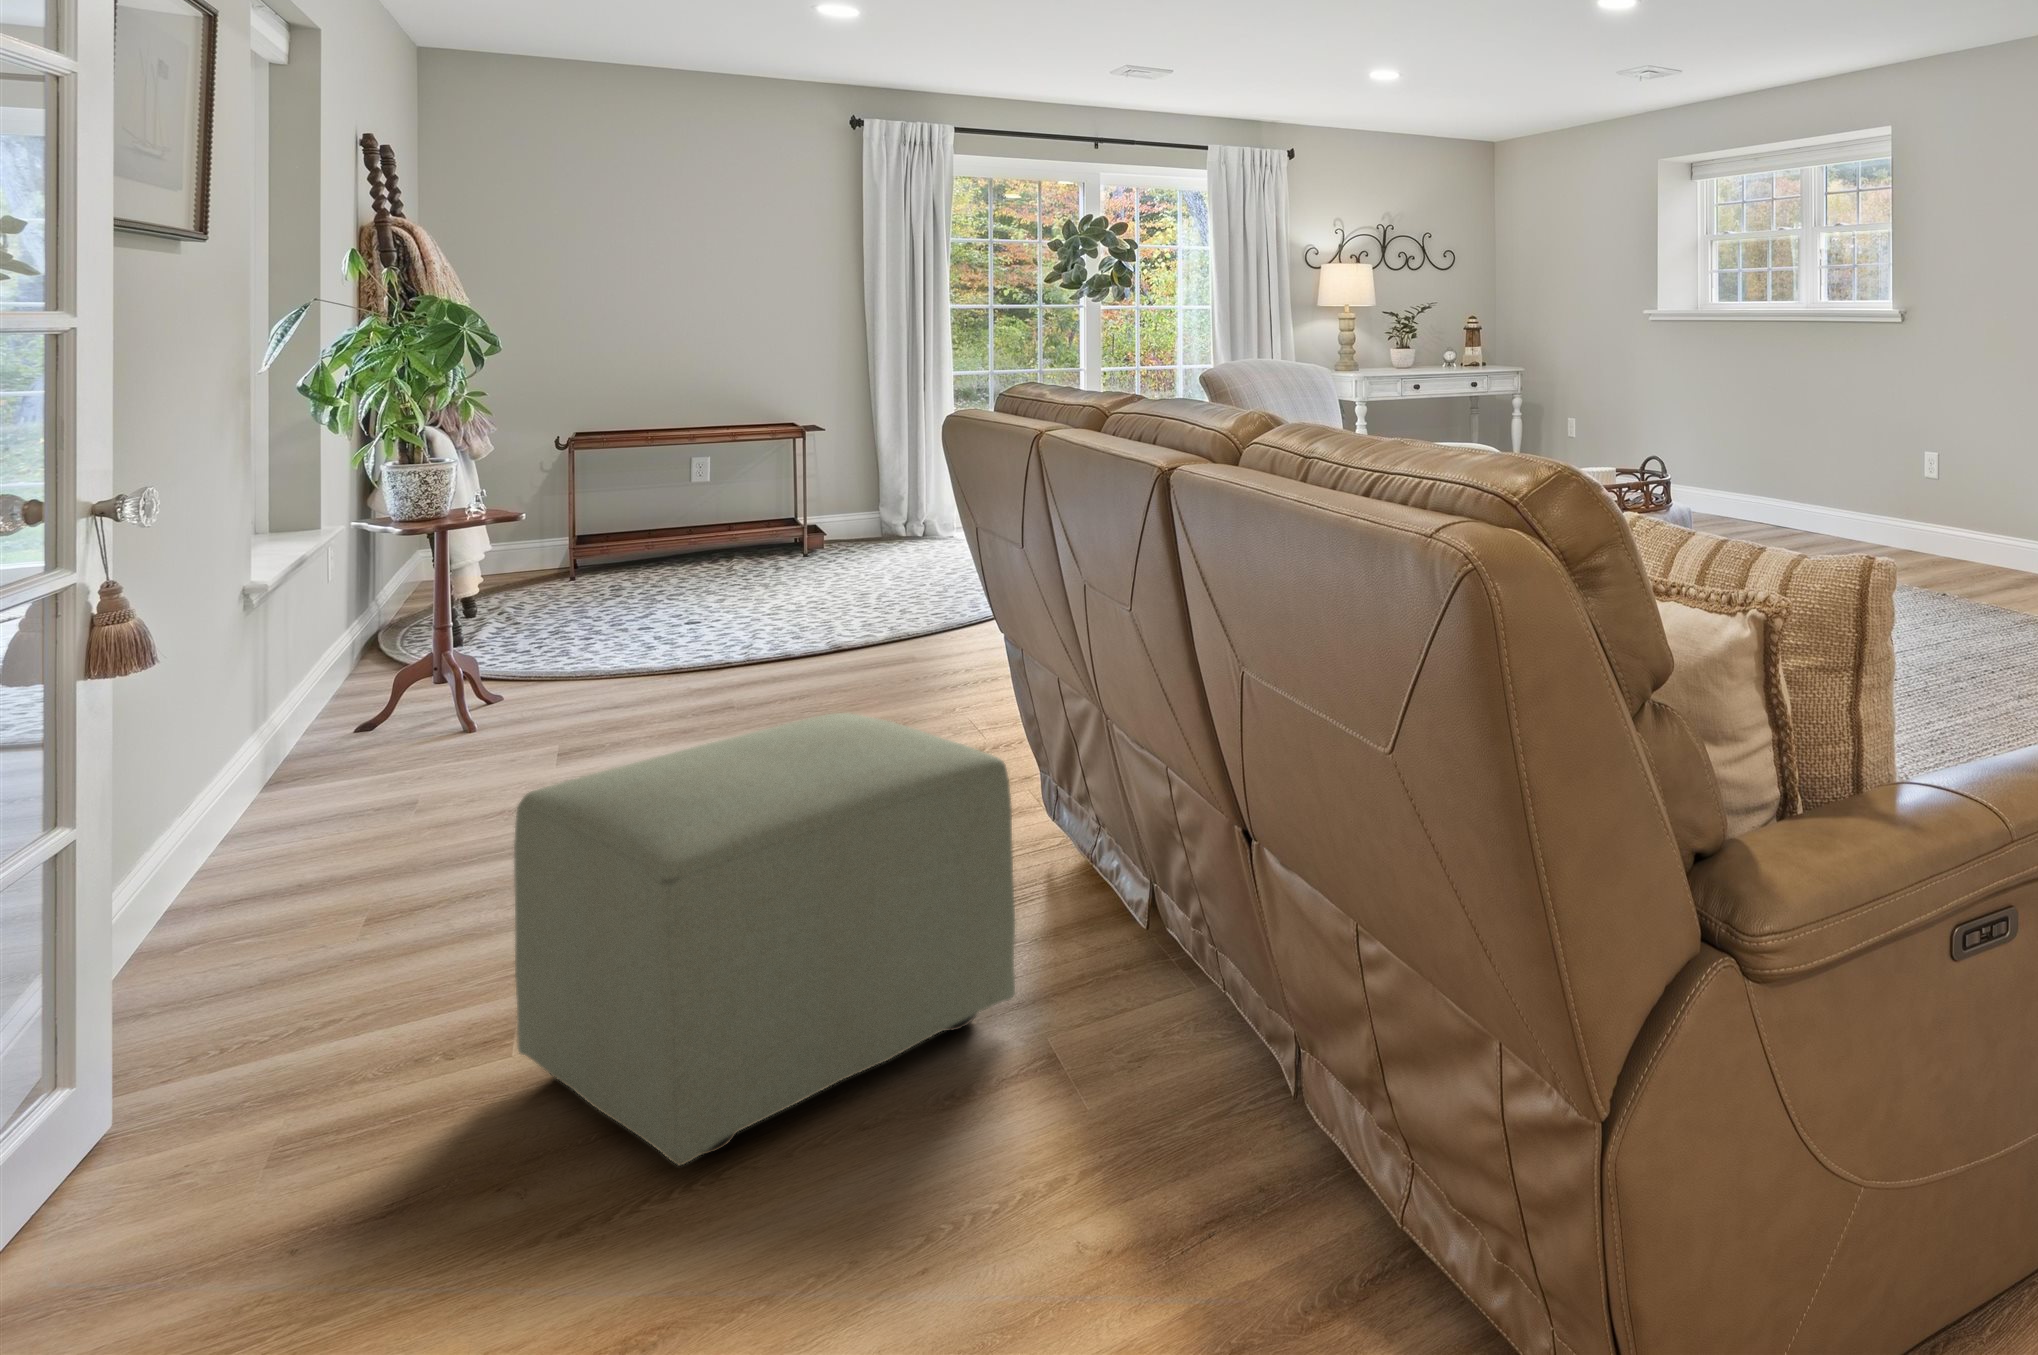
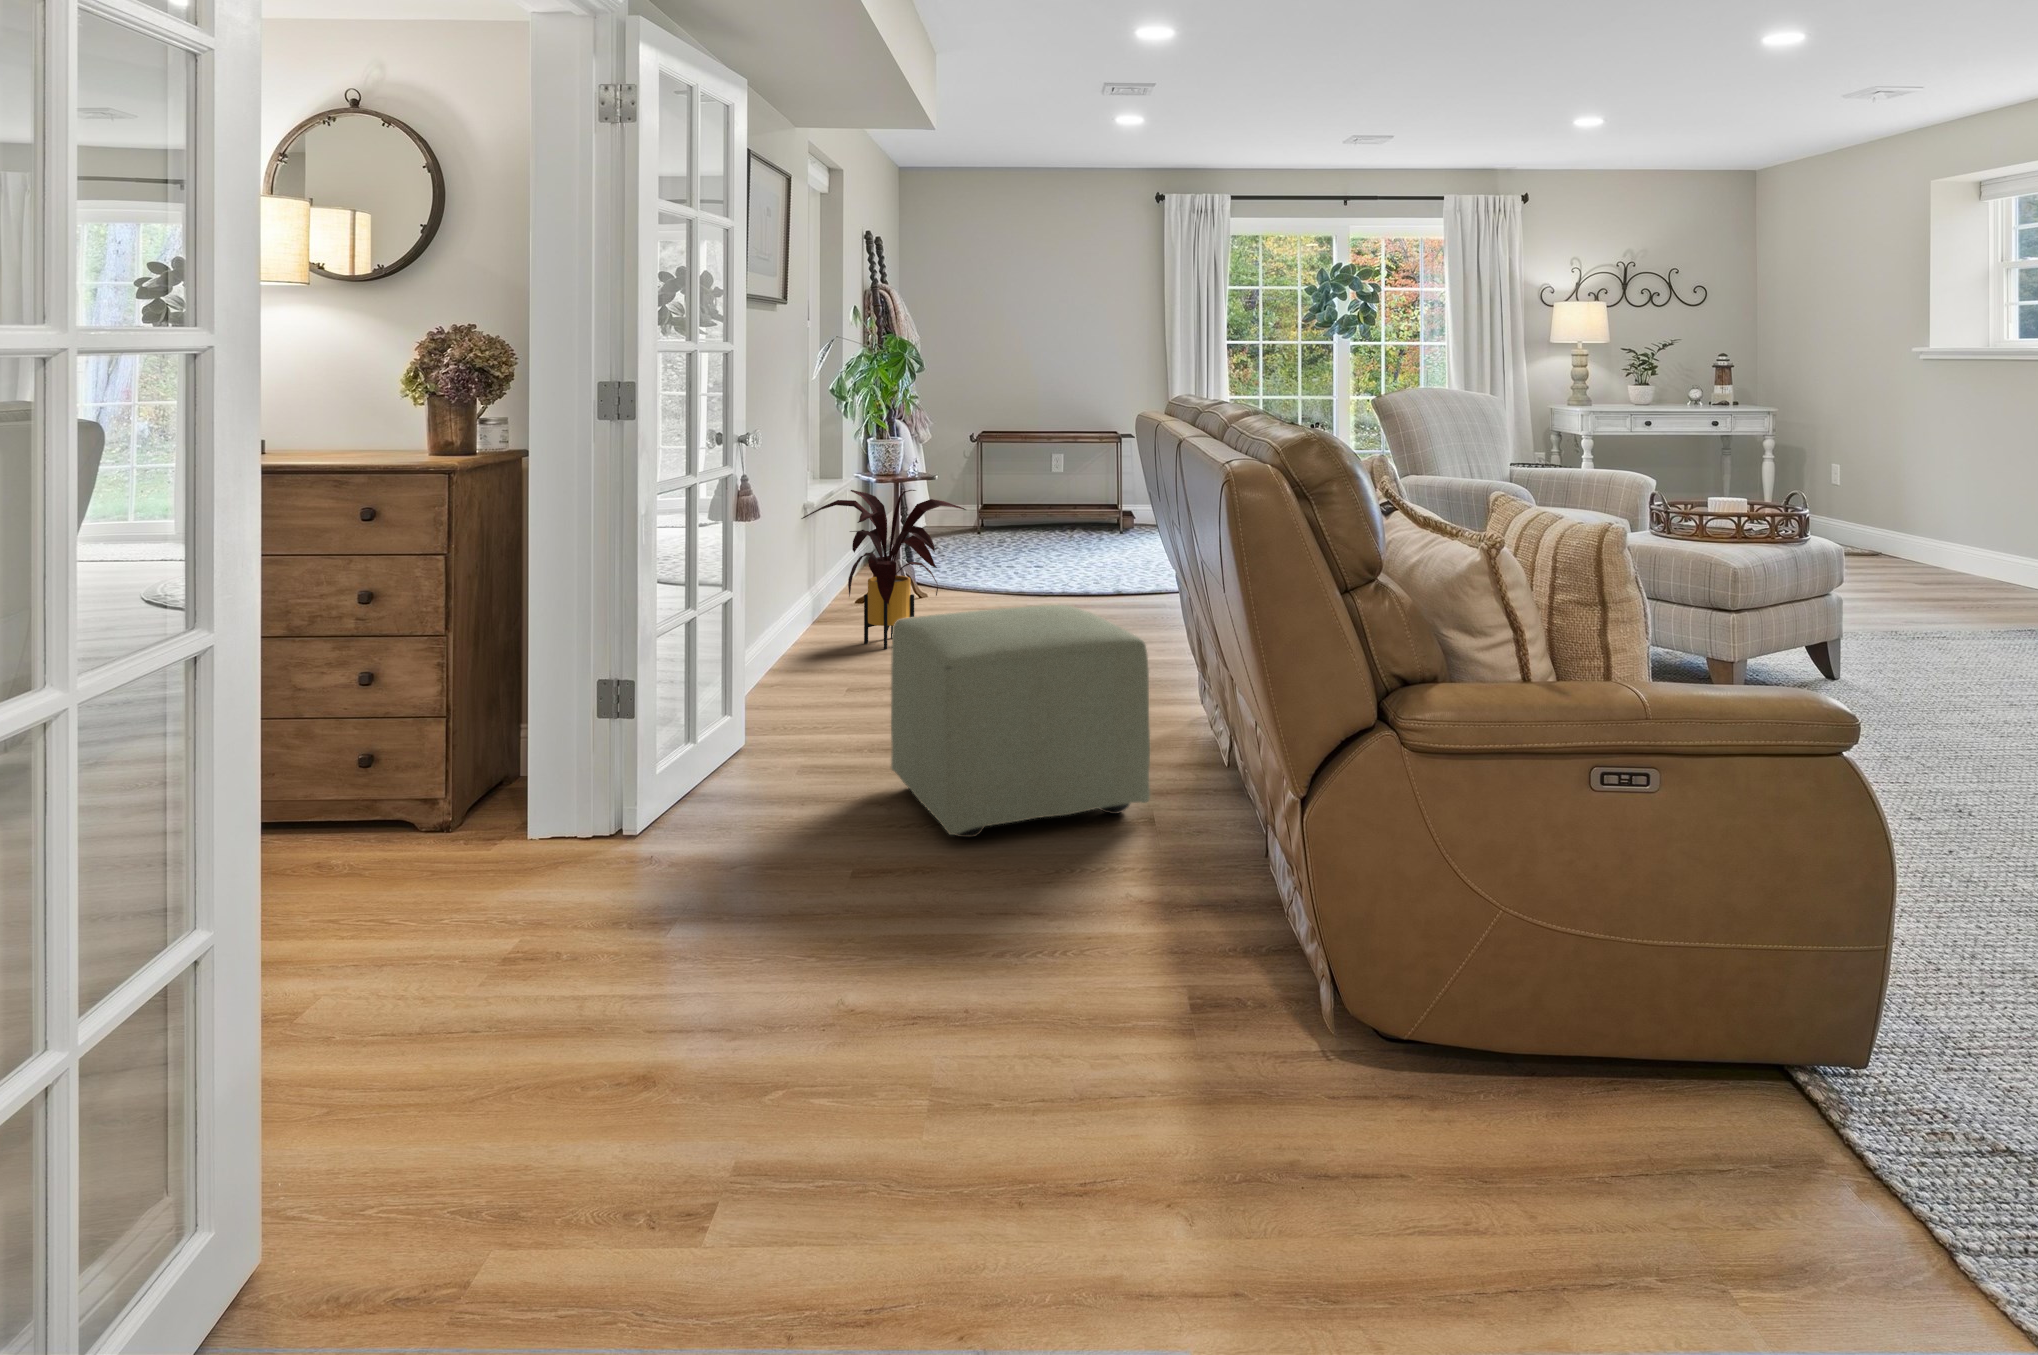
house plant: none [249,542,592,803] -> present [801,490,966,649]

